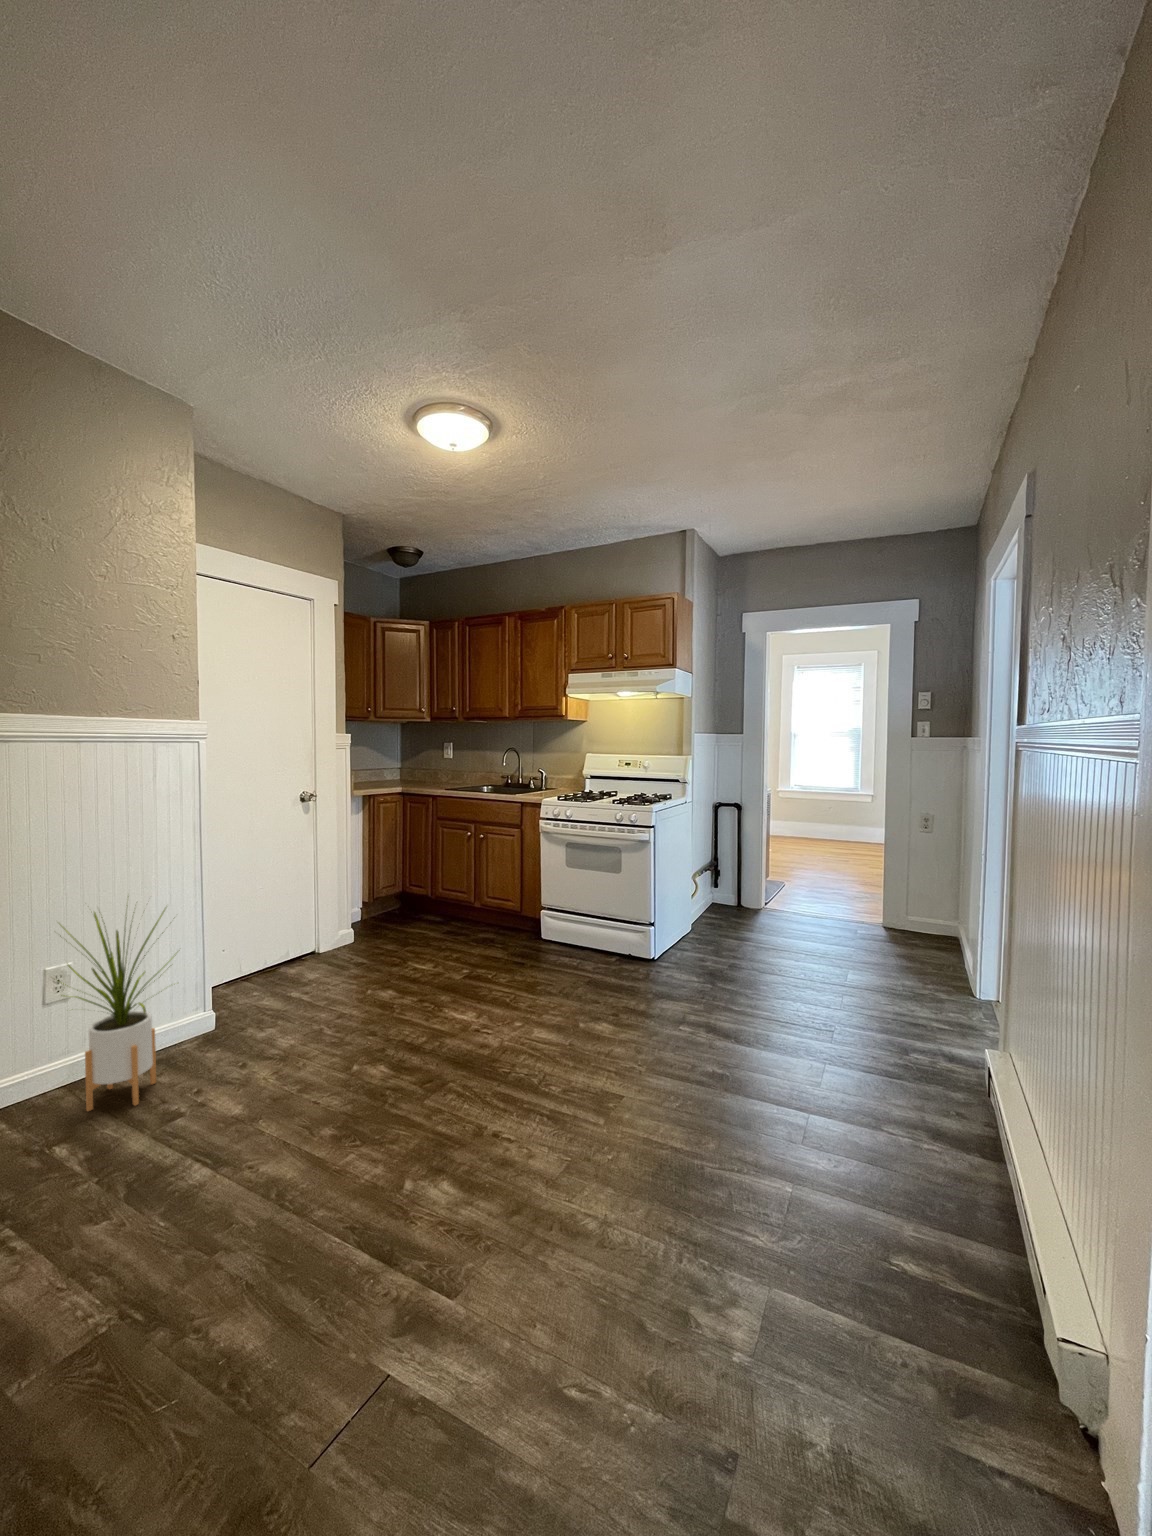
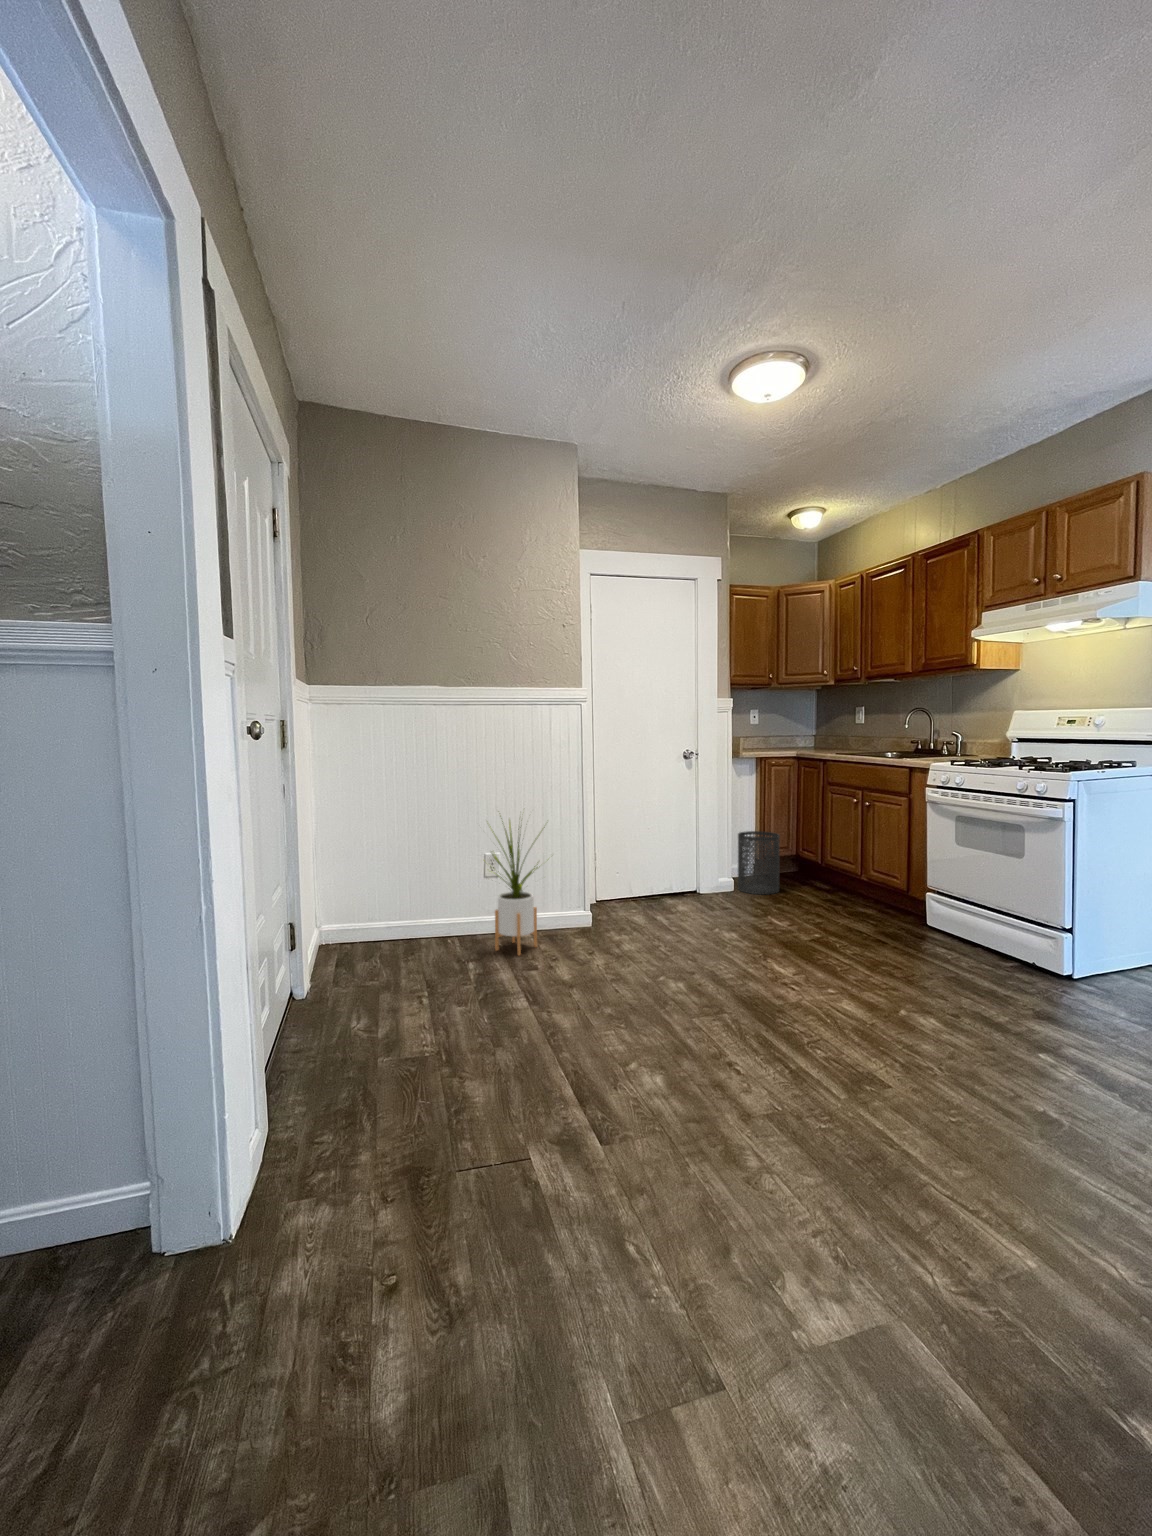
trash can: none [353,873,397,941] -> present [738,831,780,894]

